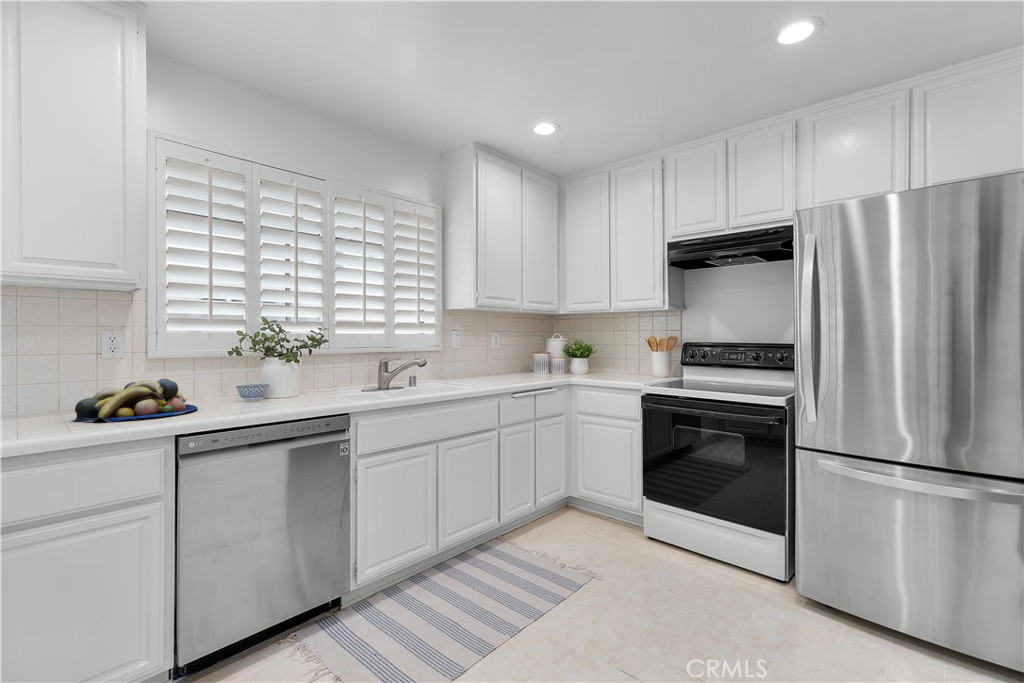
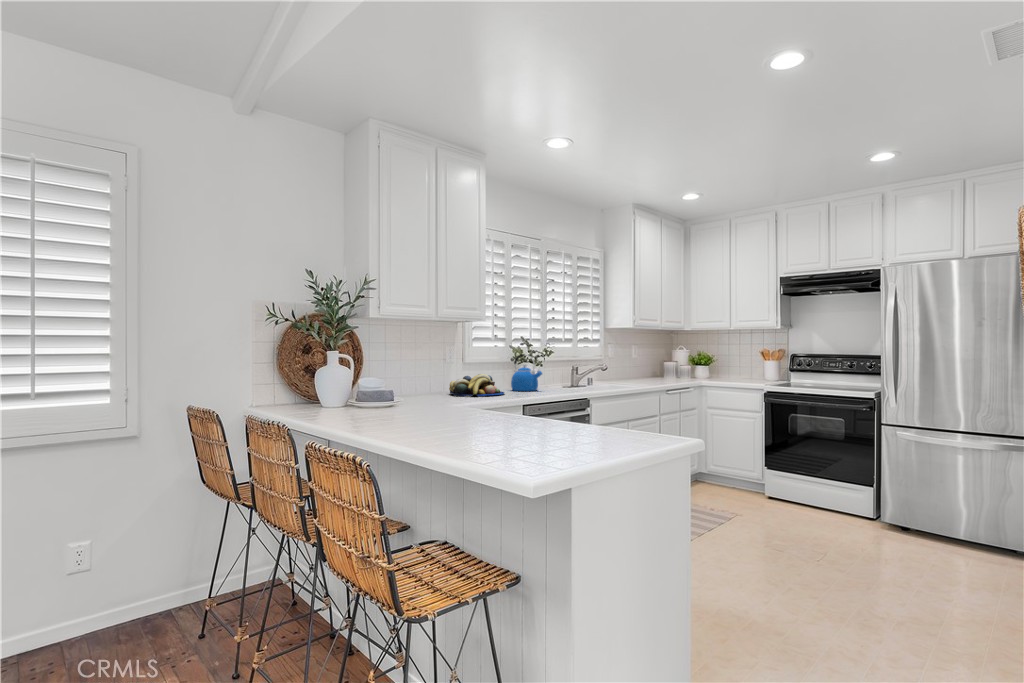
kettle: none [242,345,289,404] -> present [511,354,542,391]

